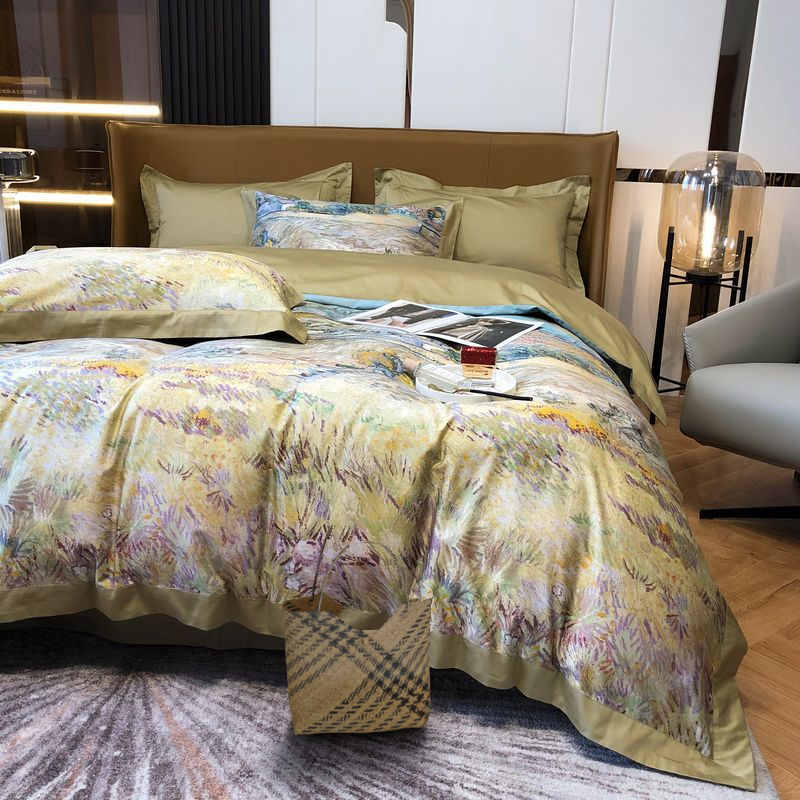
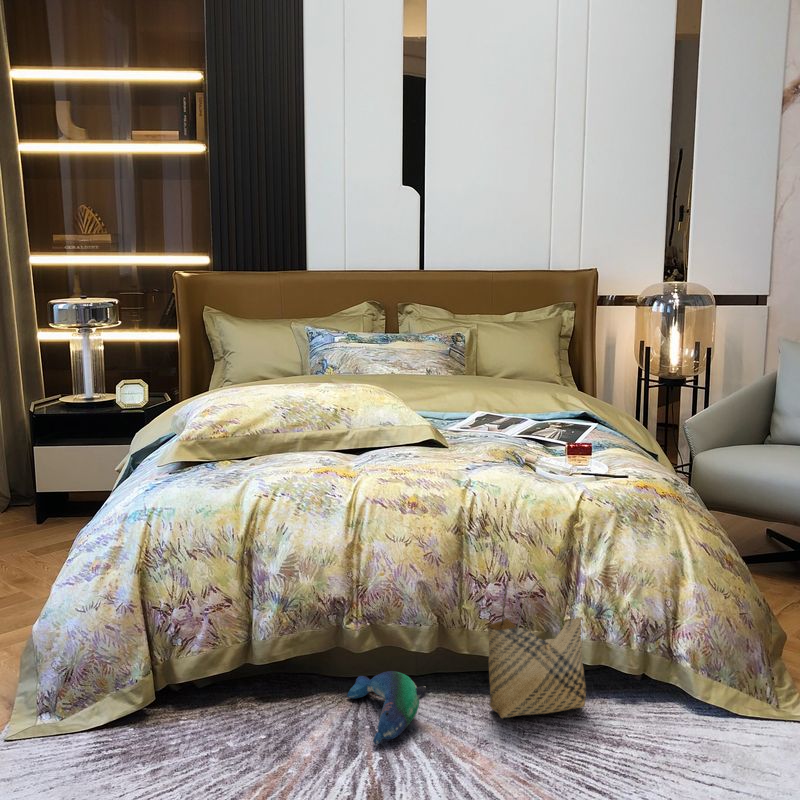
plush toy: none [90,648,196,762] -> present [347,671,426,745]

